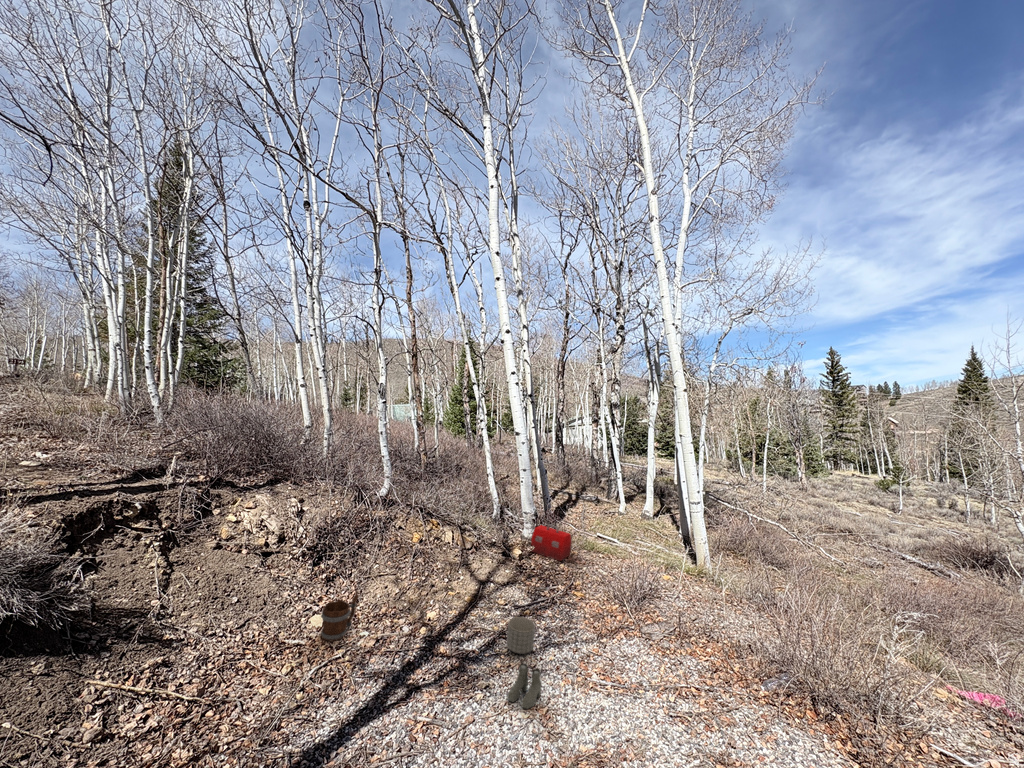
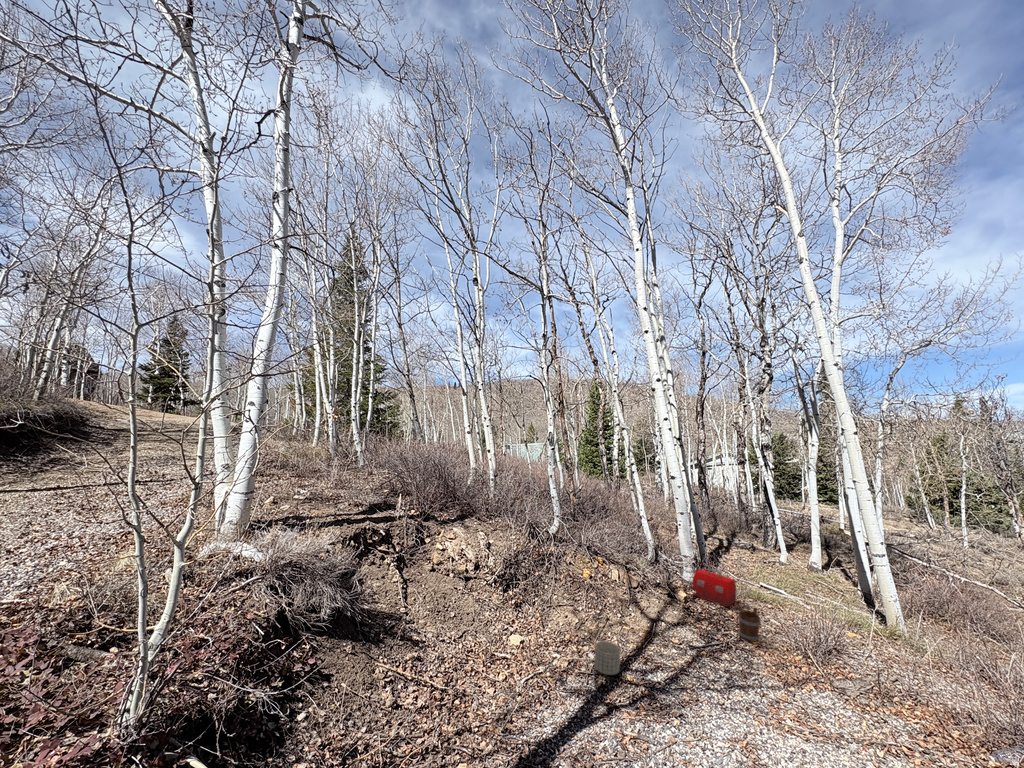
bucket: present [321,594,358,642] -> present [738,607,761,642]
planter: present [506,617,535,654] -> present [594,641,620,675]
boots: present [508,663,542,709] -> none [703,697,736,741]

